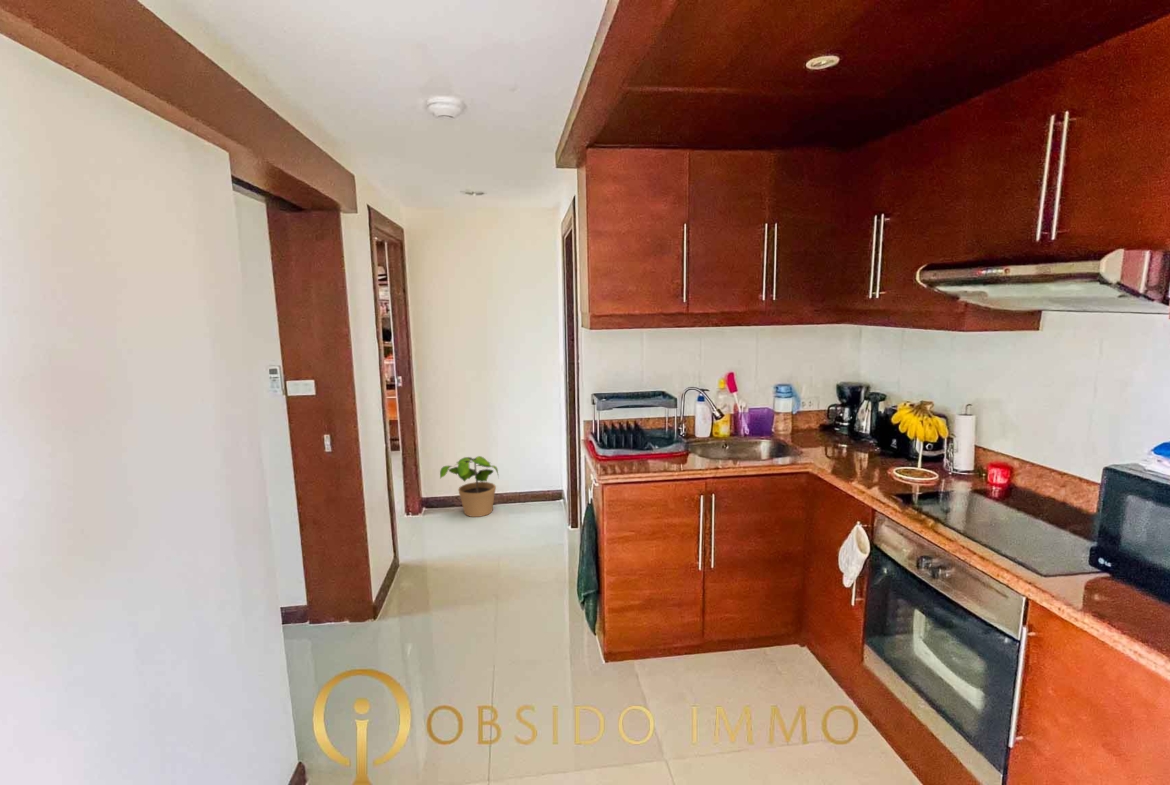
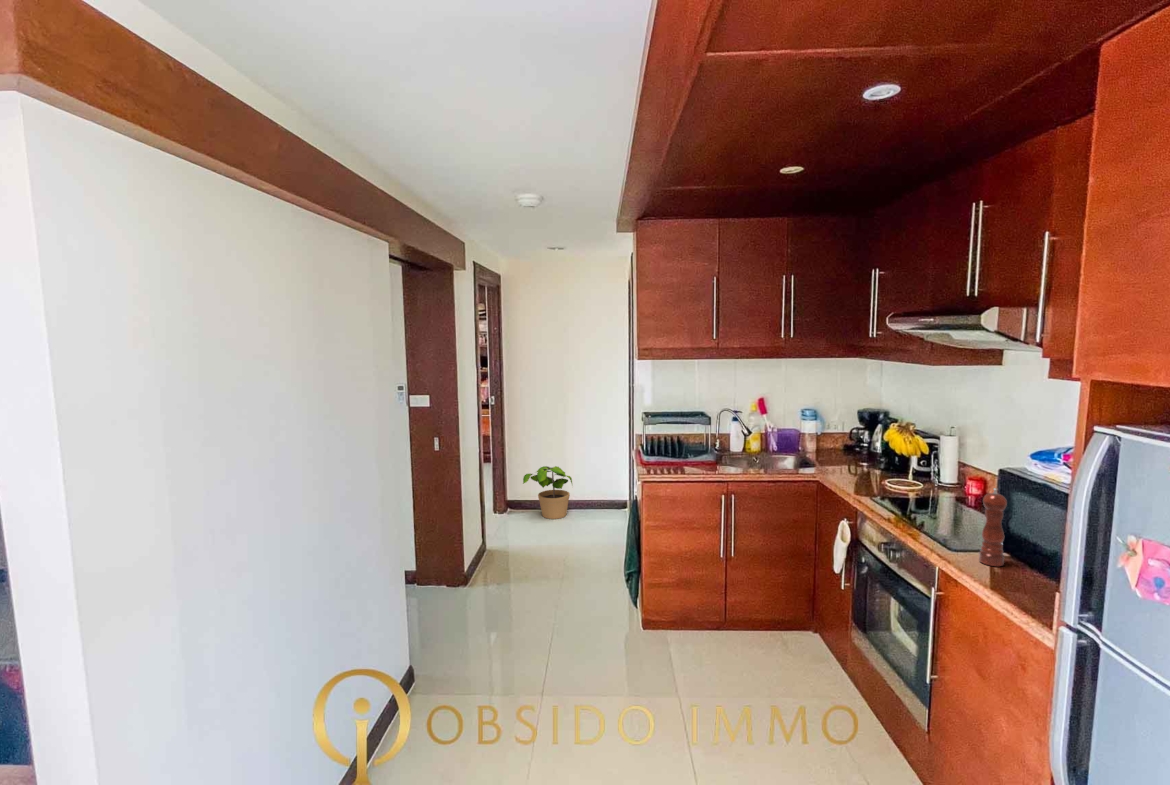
pepper mill: none [1082,495,1127,598] -> present [979,488,1007,566]

